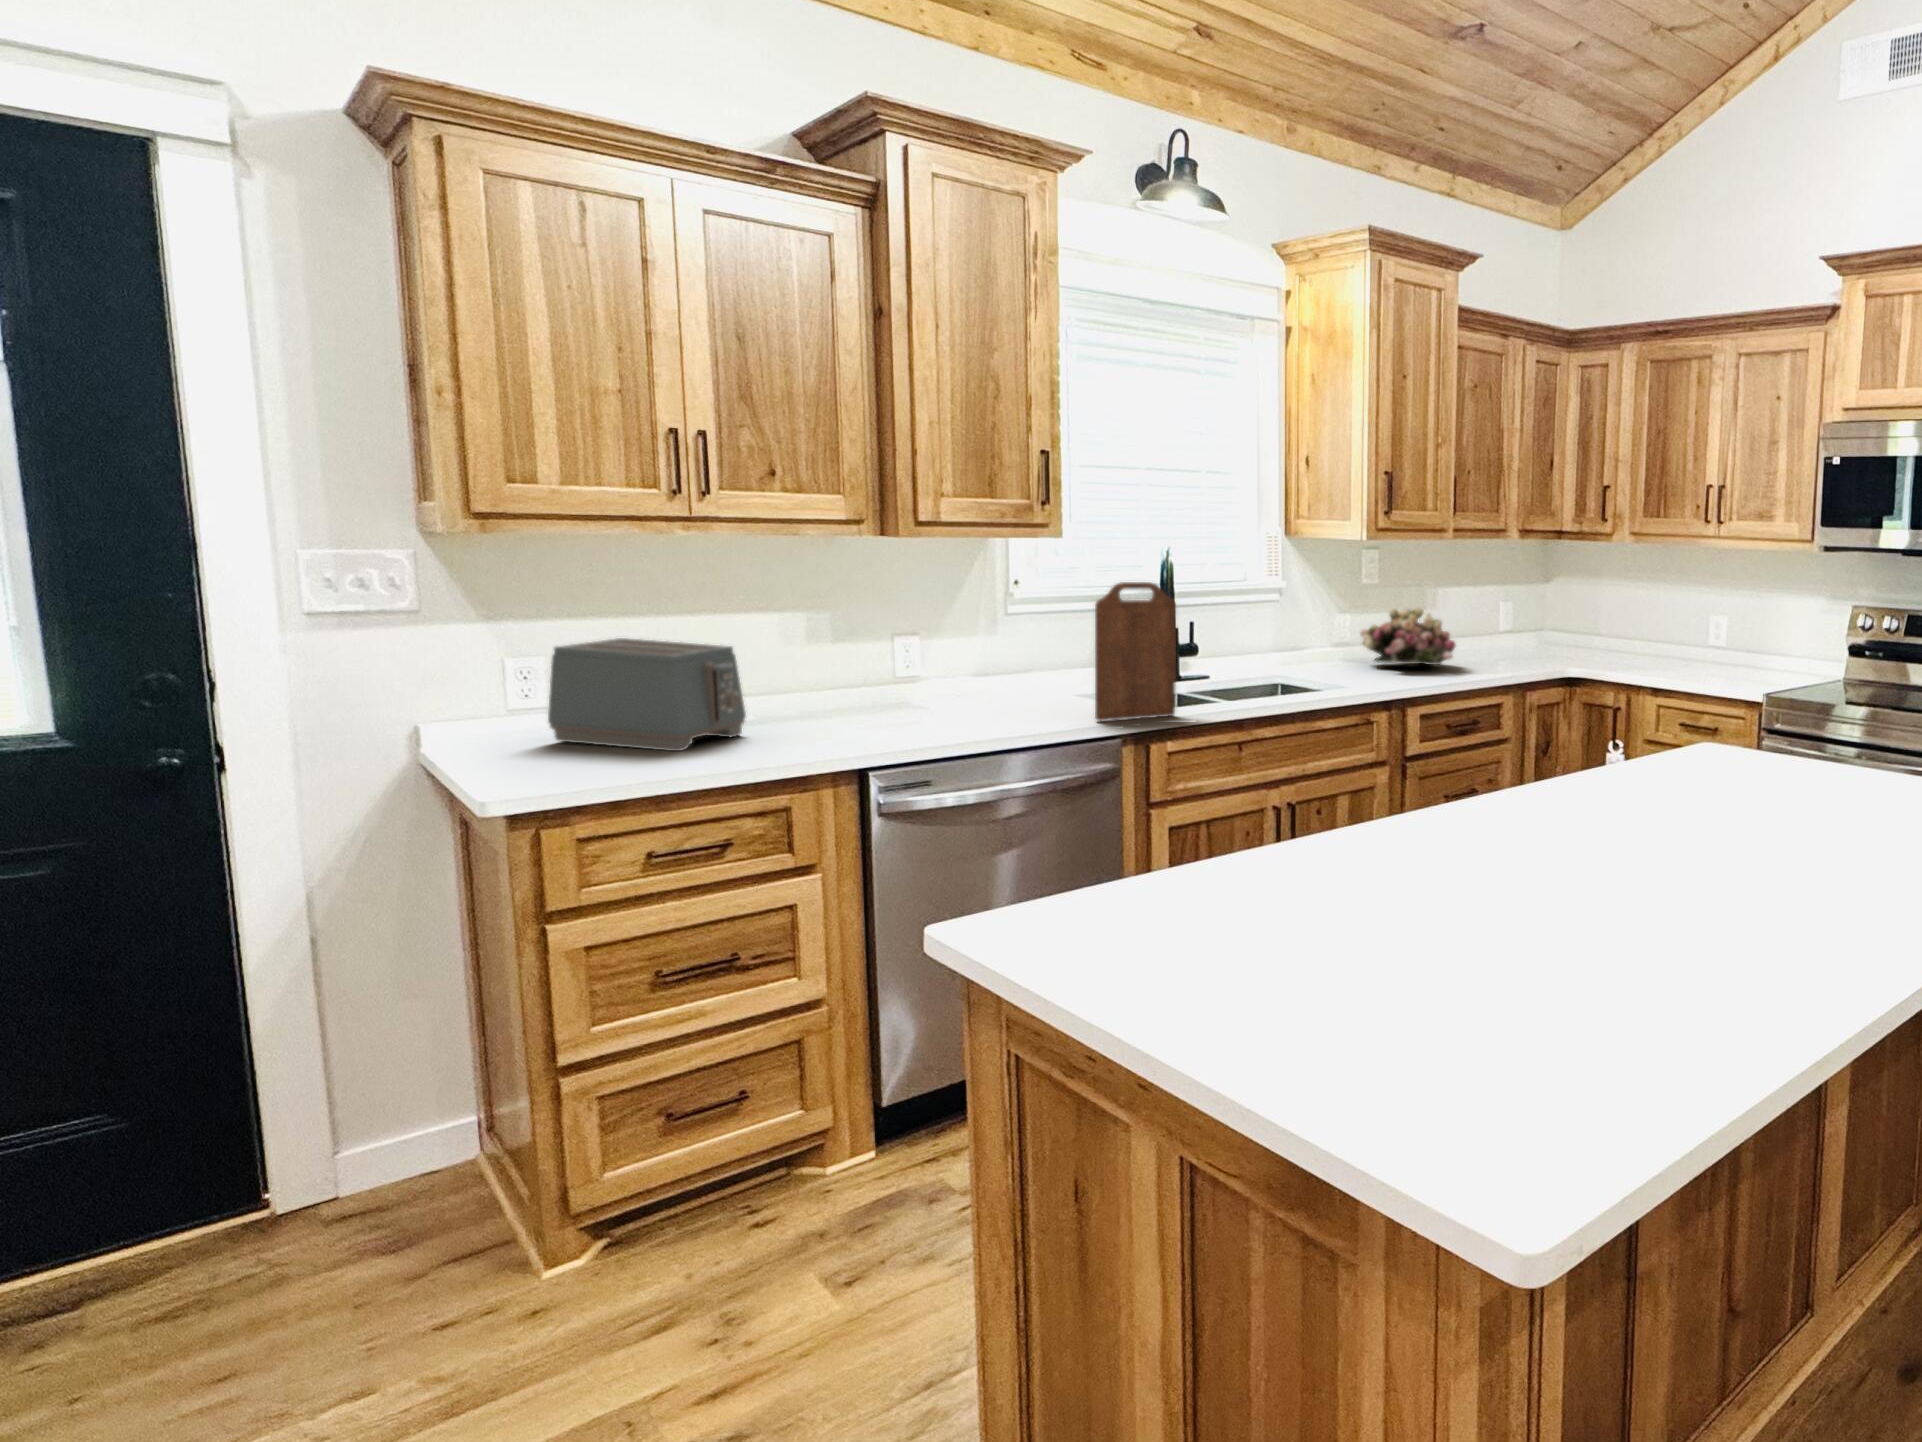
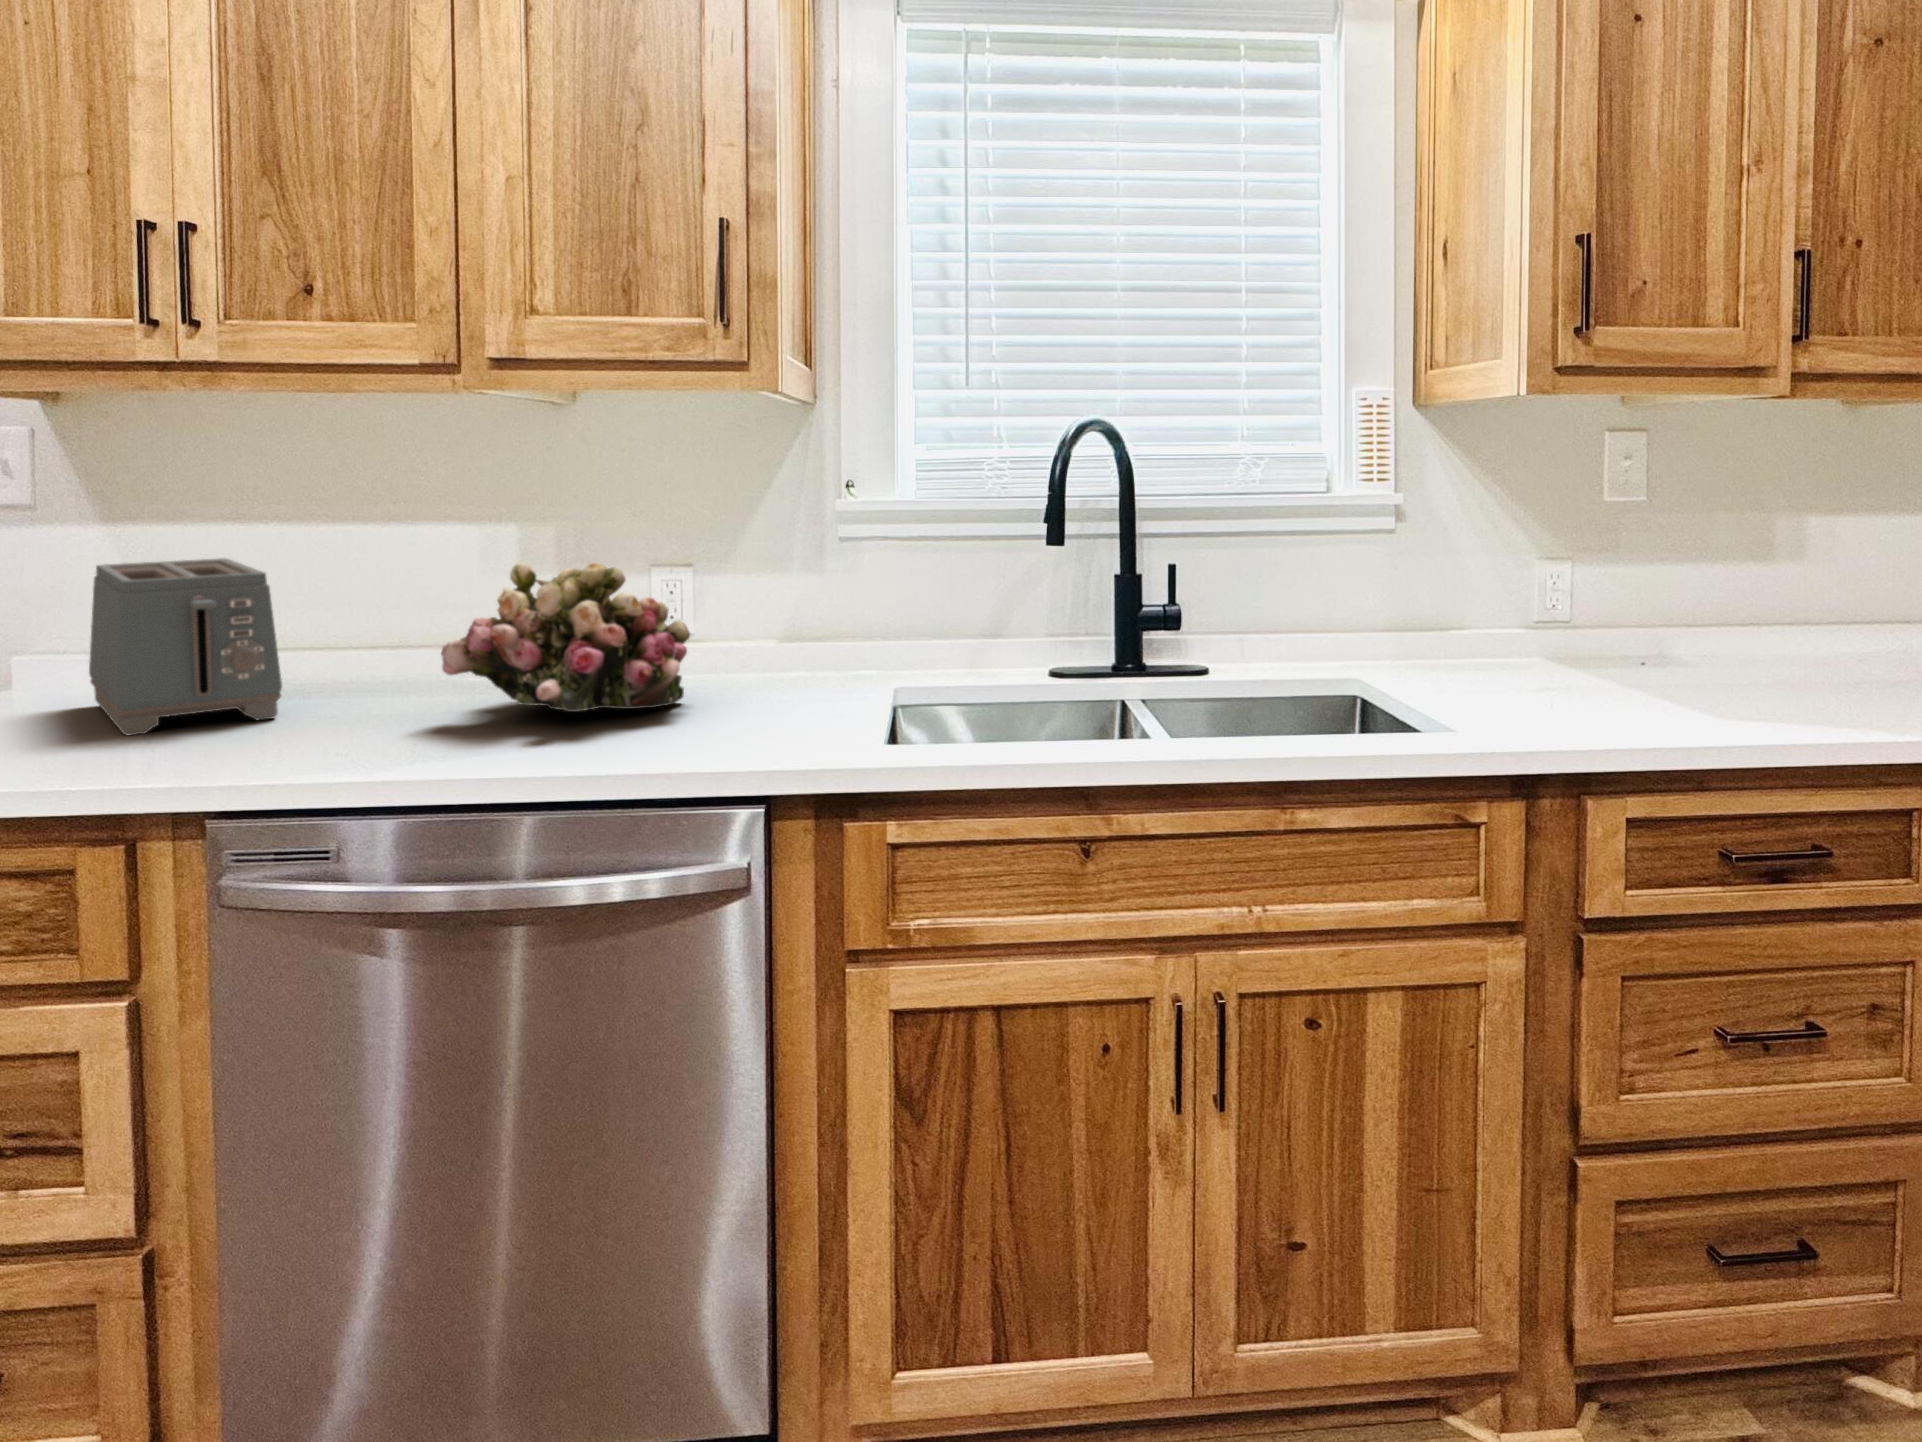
cutting board: present [1095,582,1176,721] -> none [749,467,917,759]
flower arrangement: present [1361,608,1456,665] -> present [441,562,690,712]

